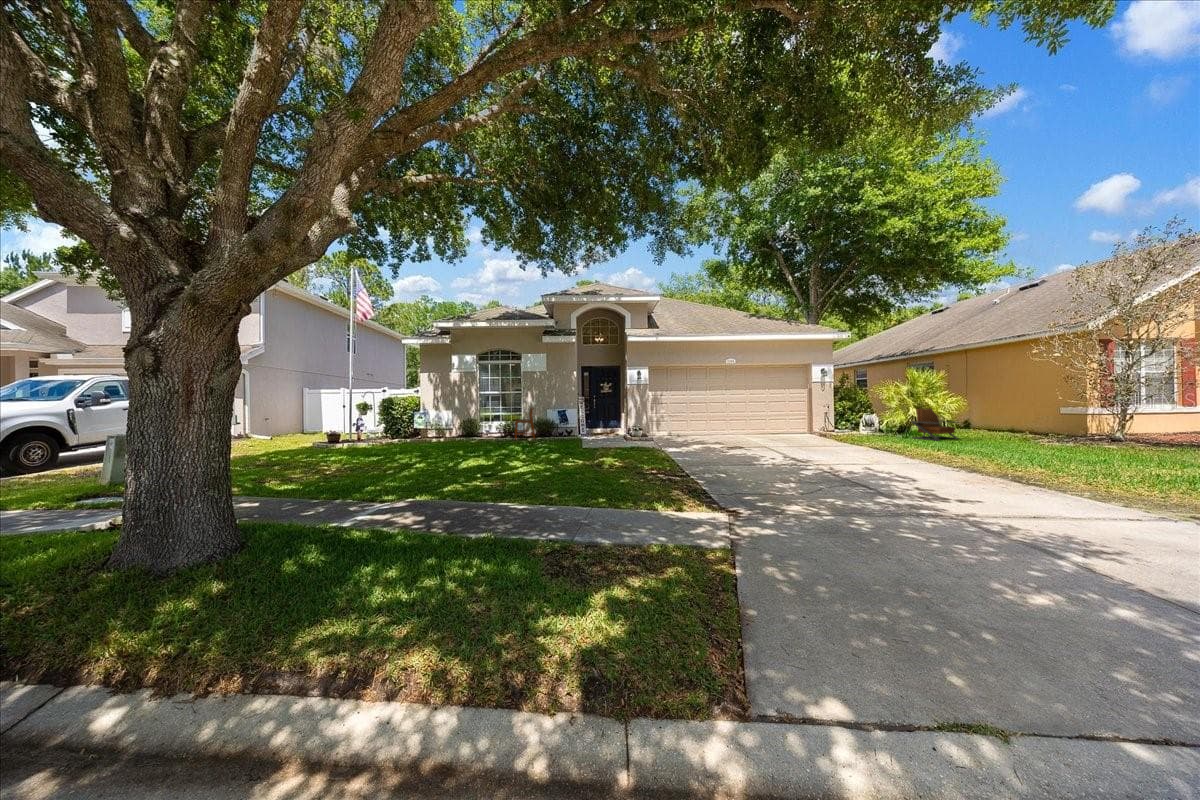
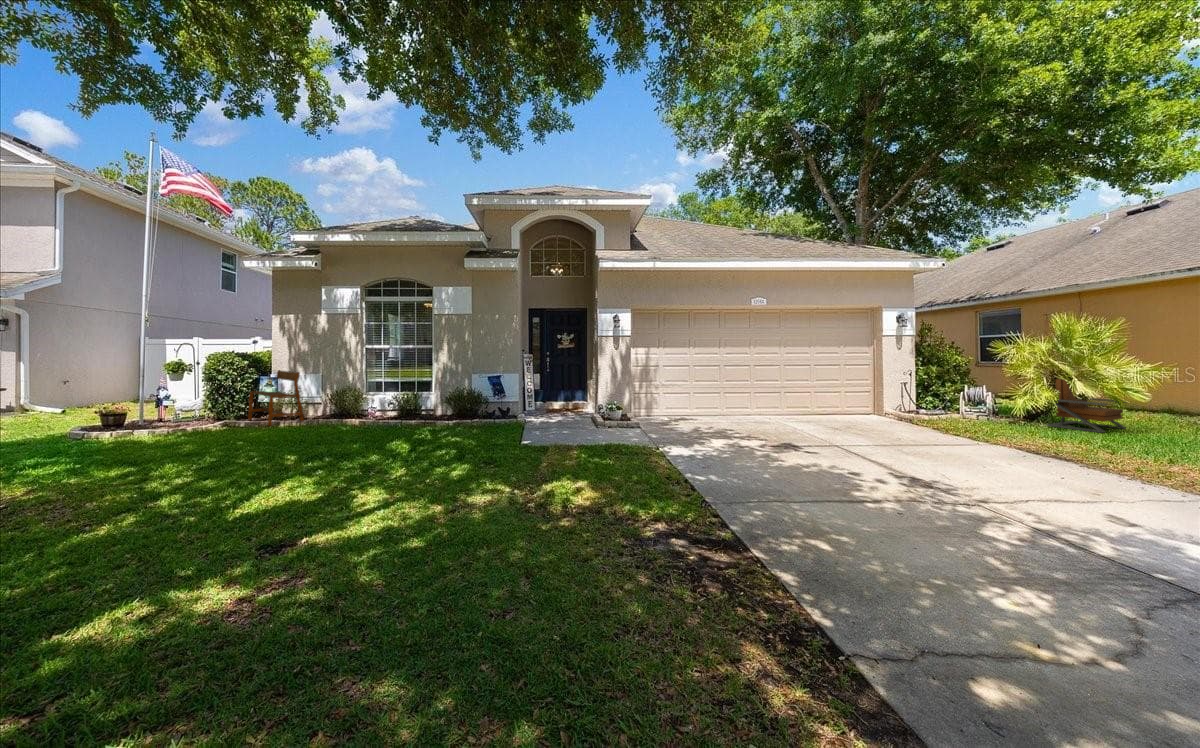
bench: present [514,407,535,440] -> present [248,370,304,426]

